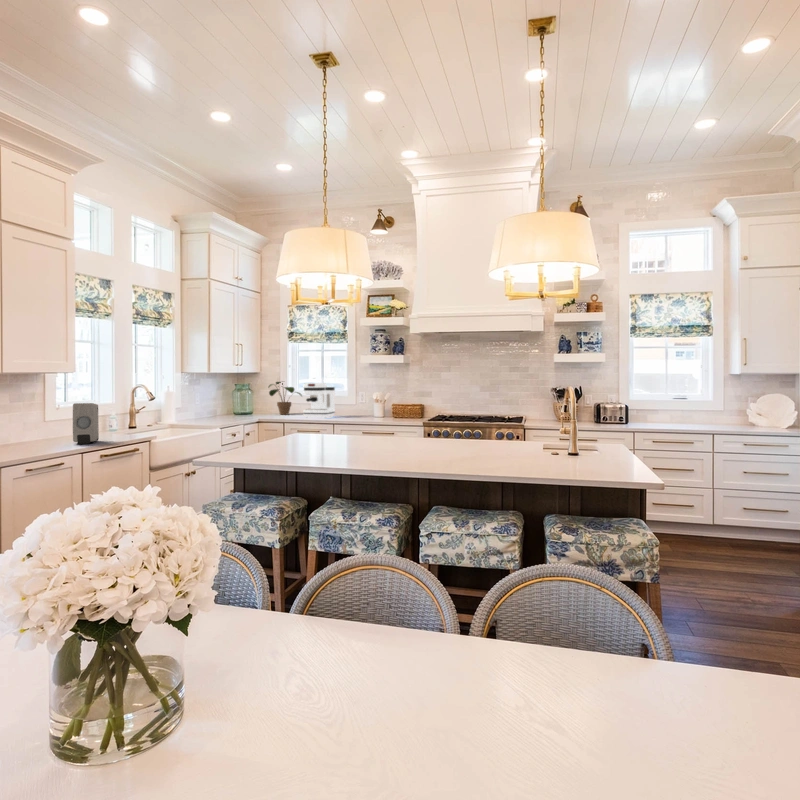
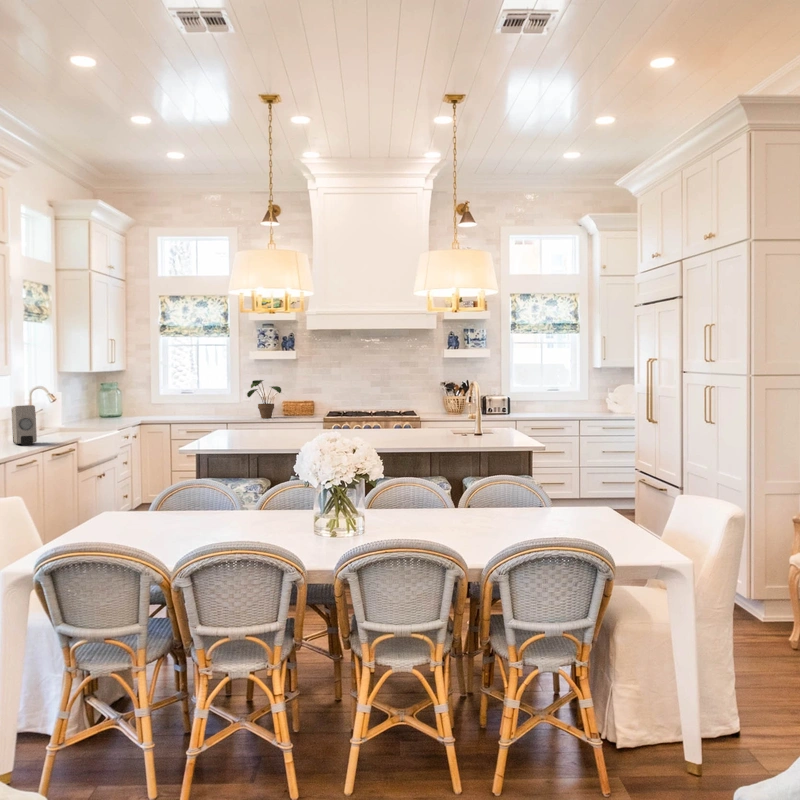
potted plant: present [269,382,302,415] -> present [247,380,281,418]
coffee maker: present [303,383,335,418] -> none [188,381,221,418]

